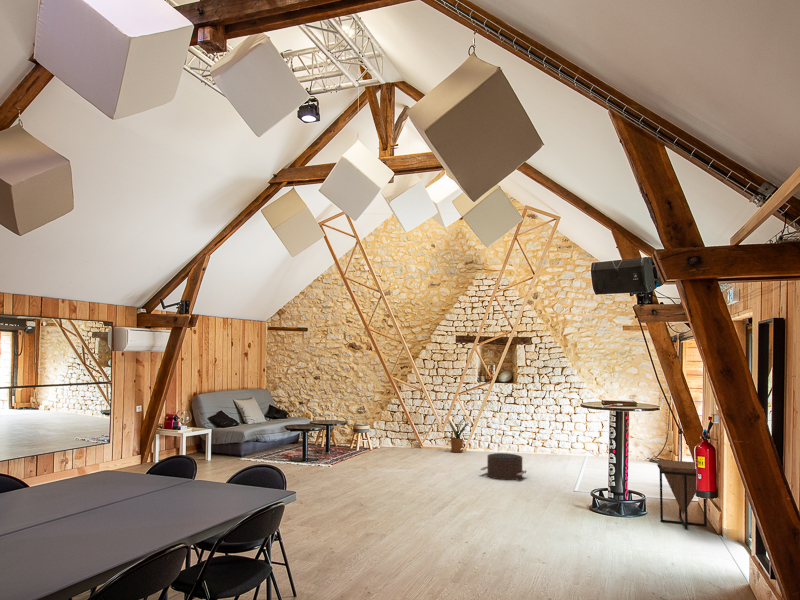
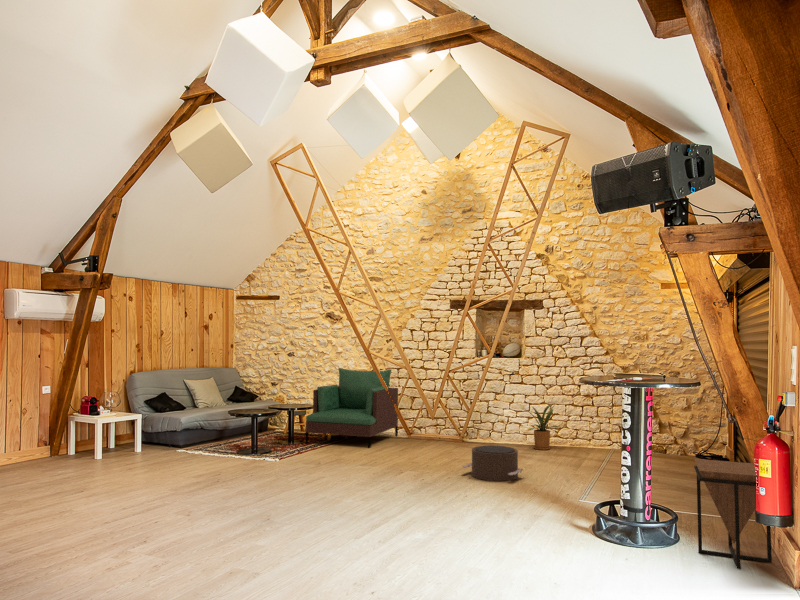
armchair: none [340,390,412,456] -> present [306,368,398,448]
house plant: present [446,419,470,453] -> present [528,403,559,450]

